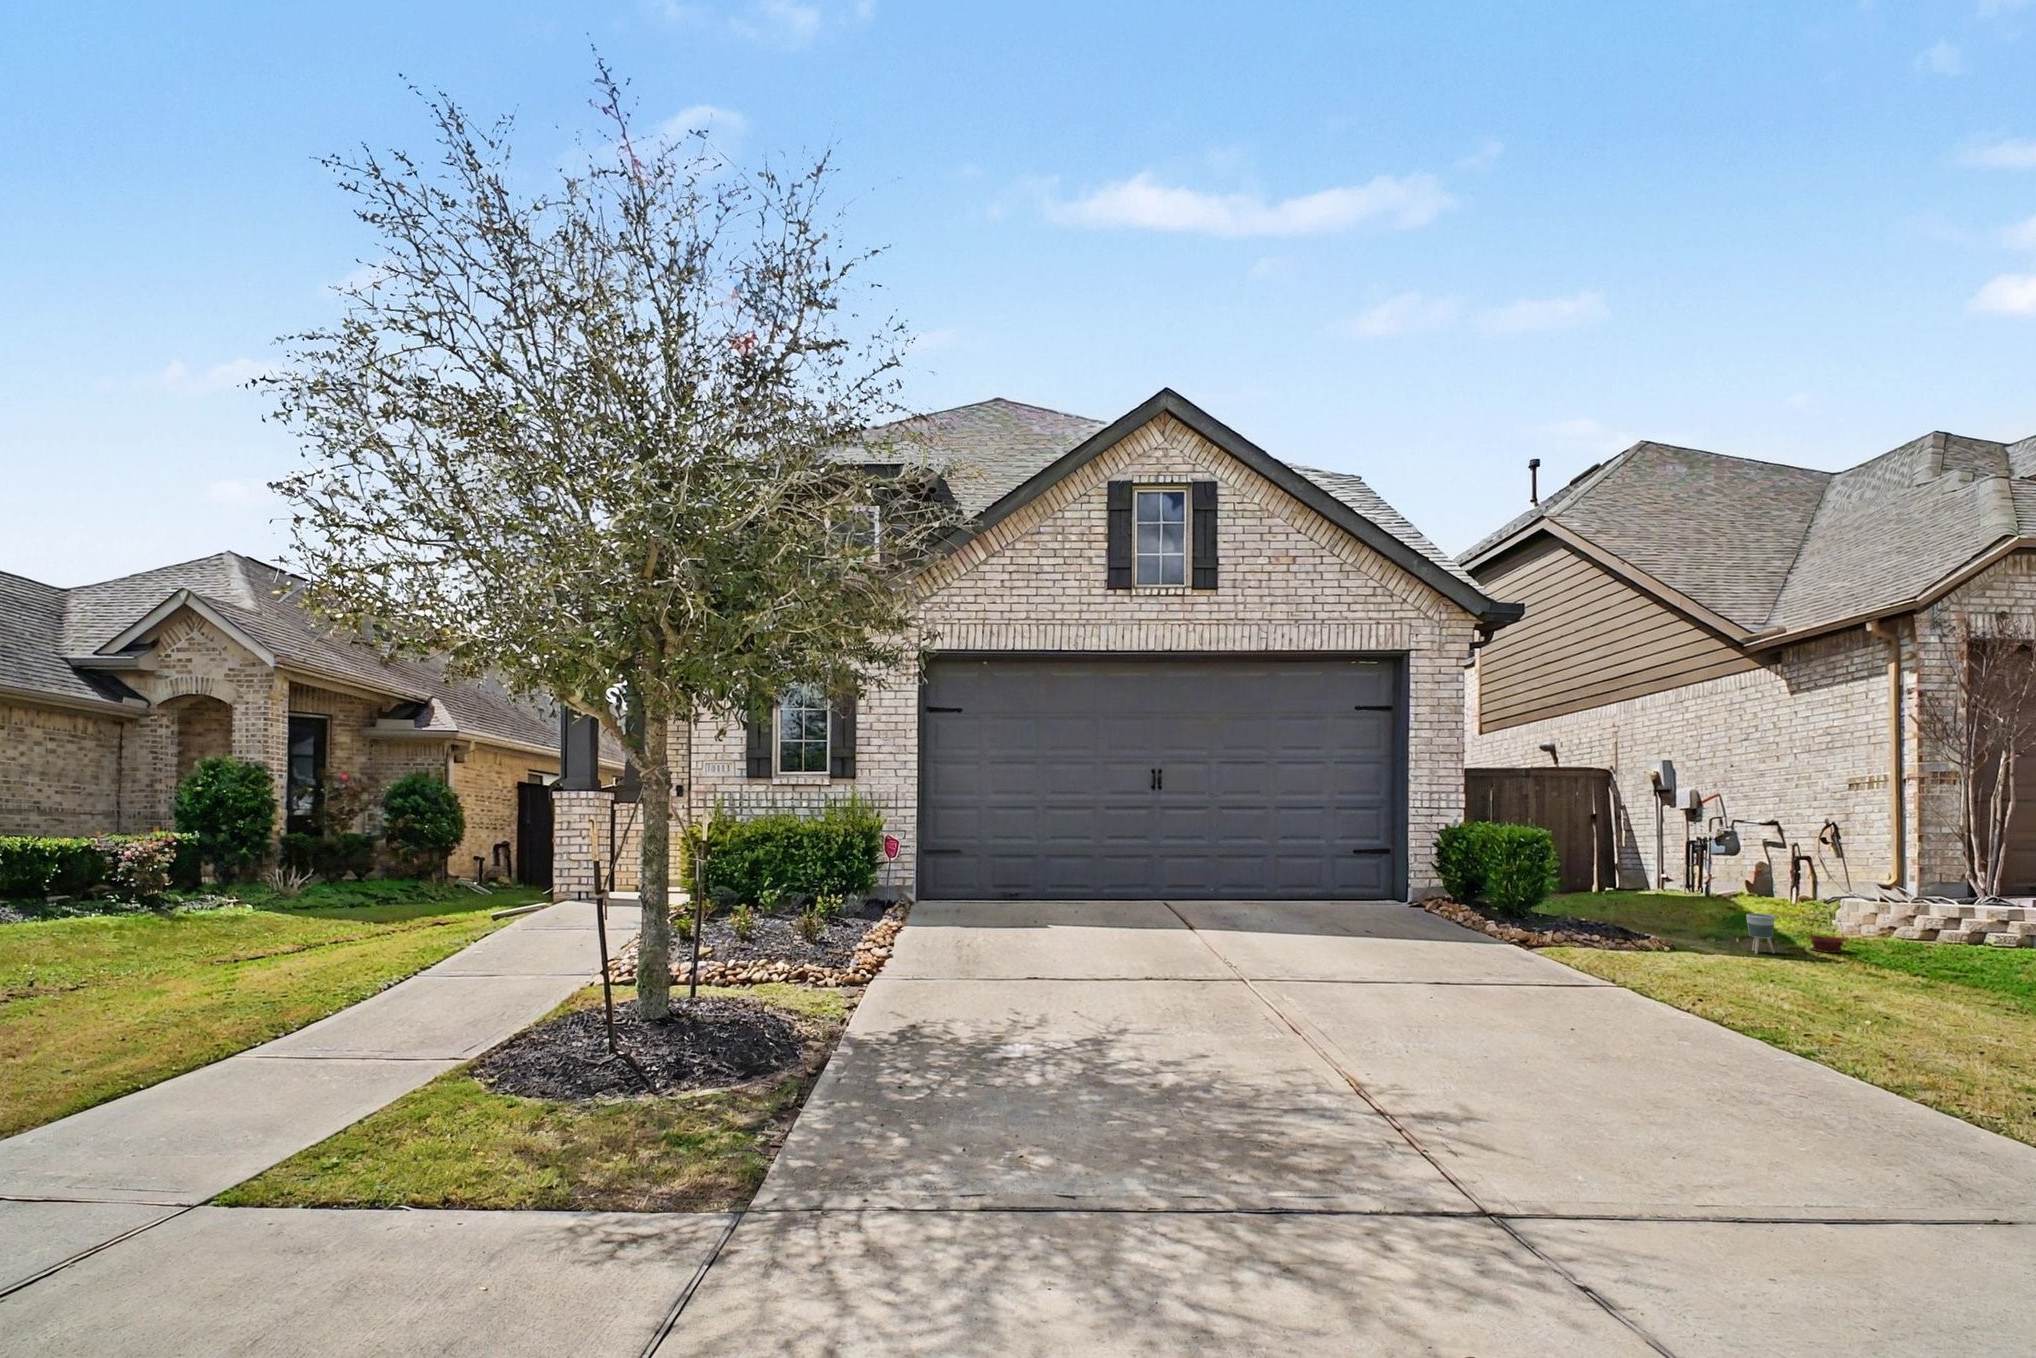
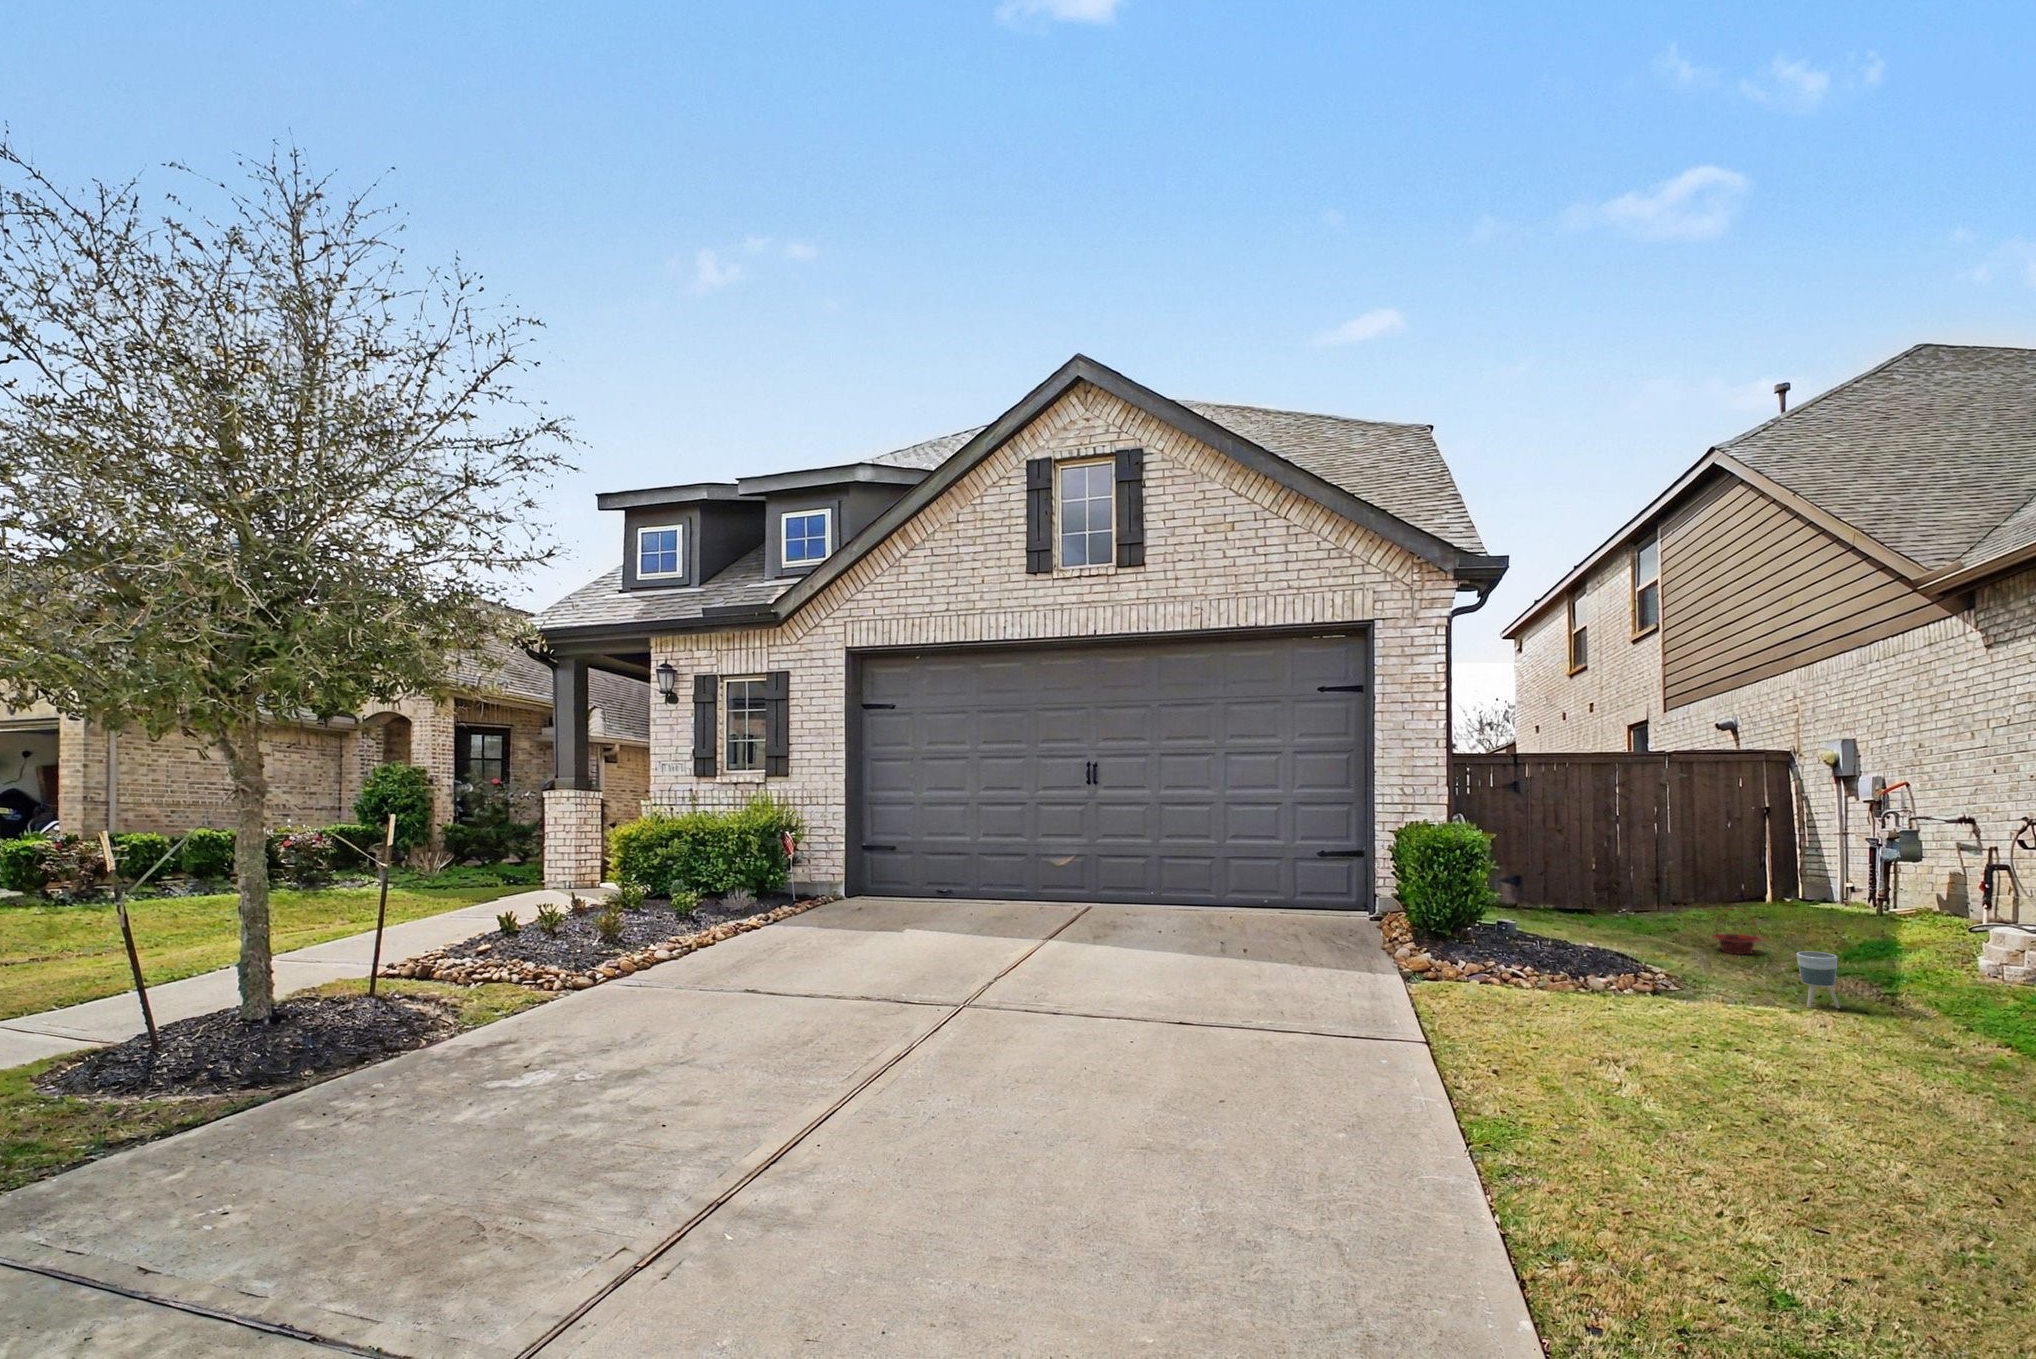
basket: present [1806,914,1848,953] -> present [1711,926,1761,954]

